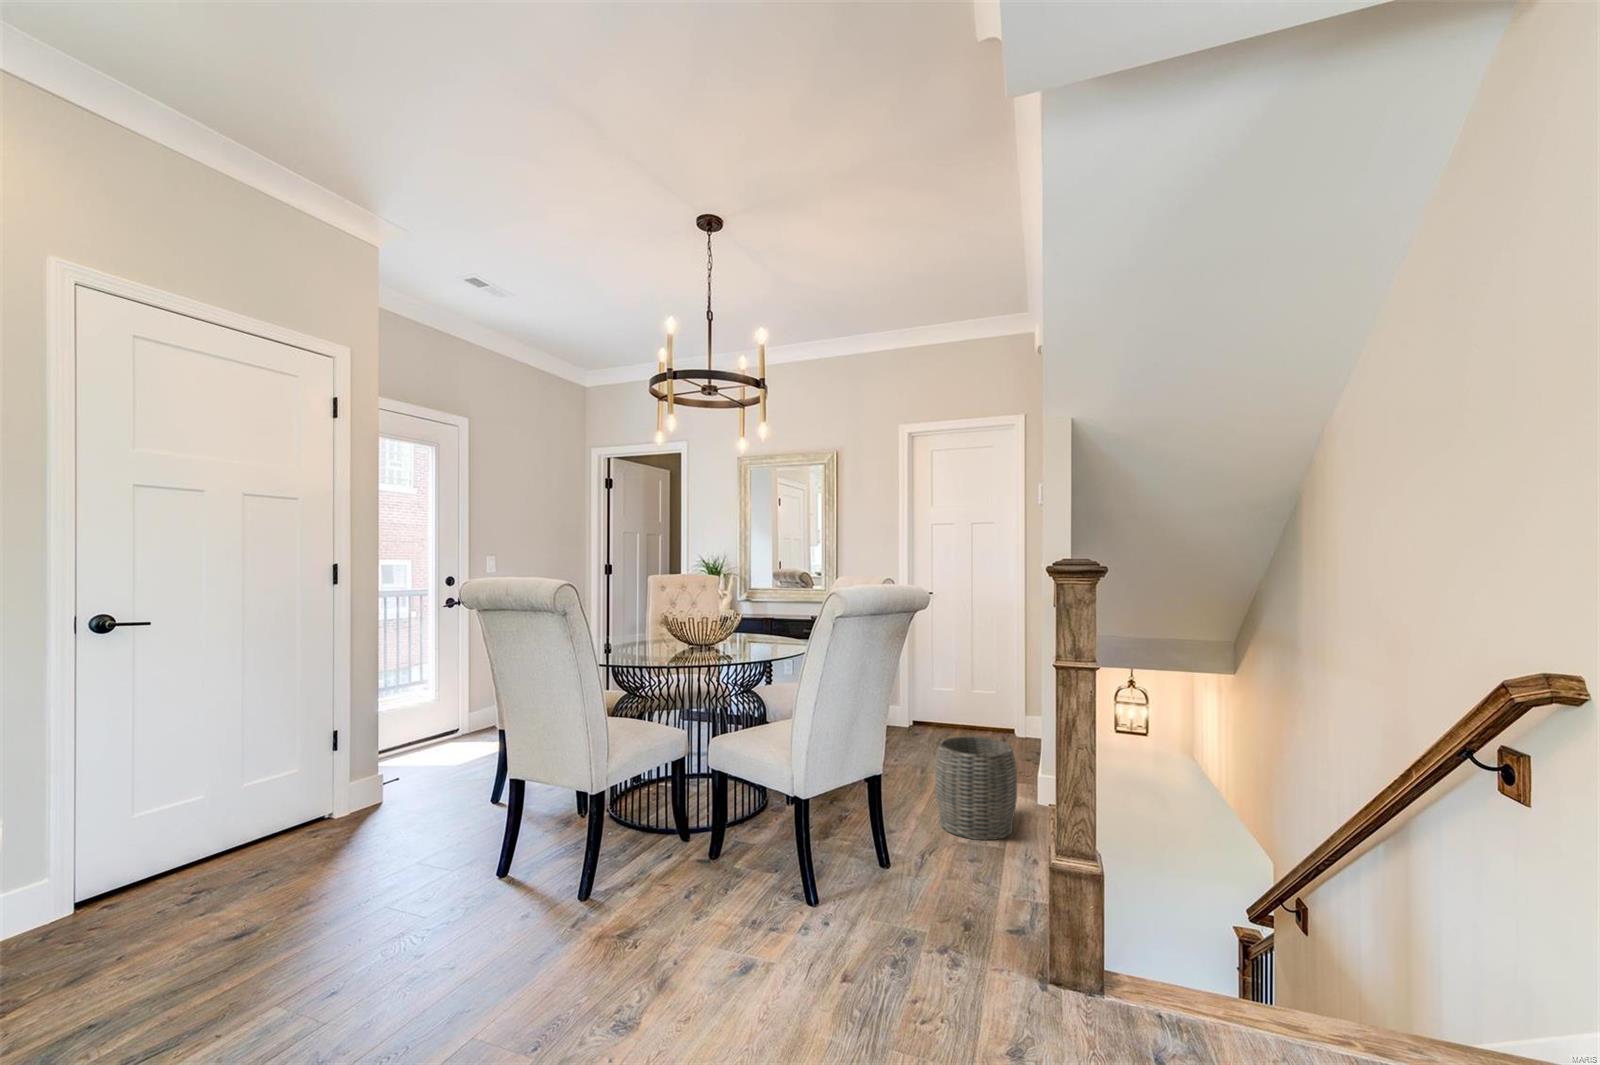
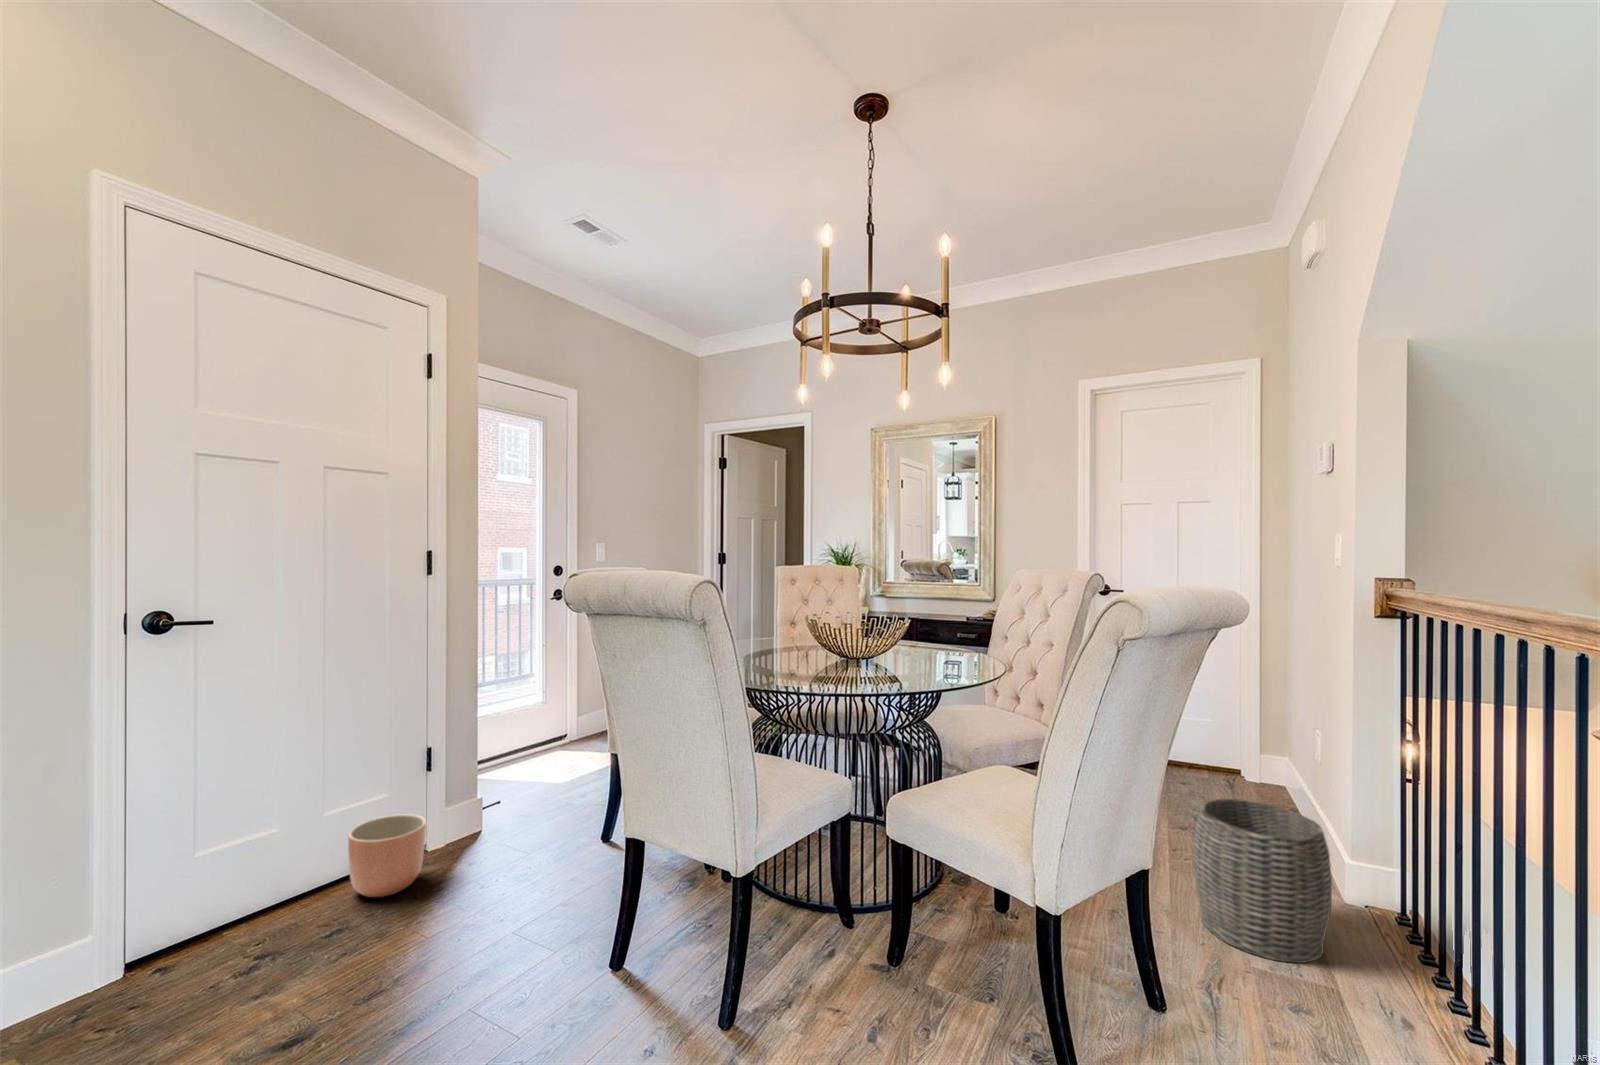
planter: none [272,783,339,848] -> present [348,814,426,897]

